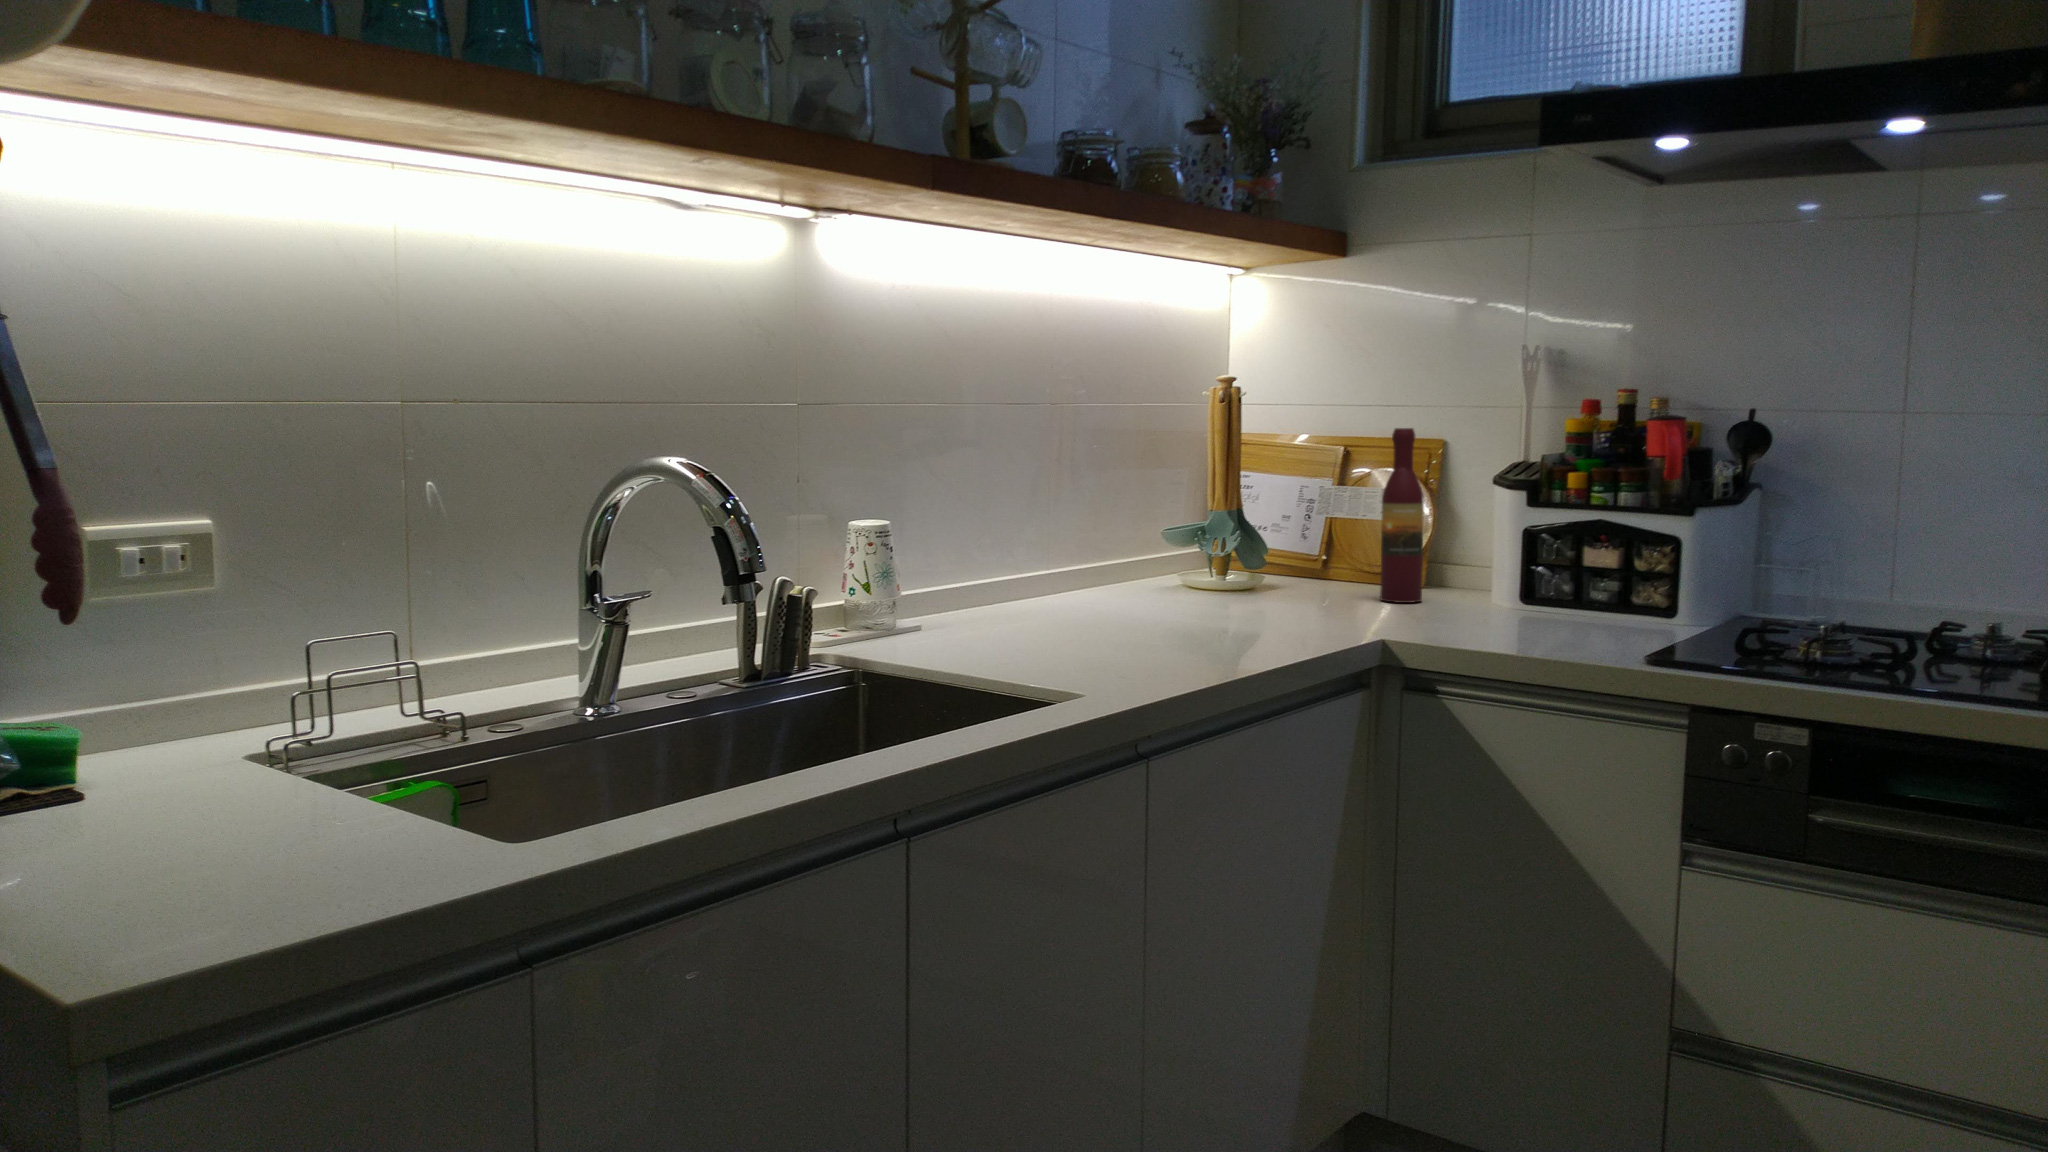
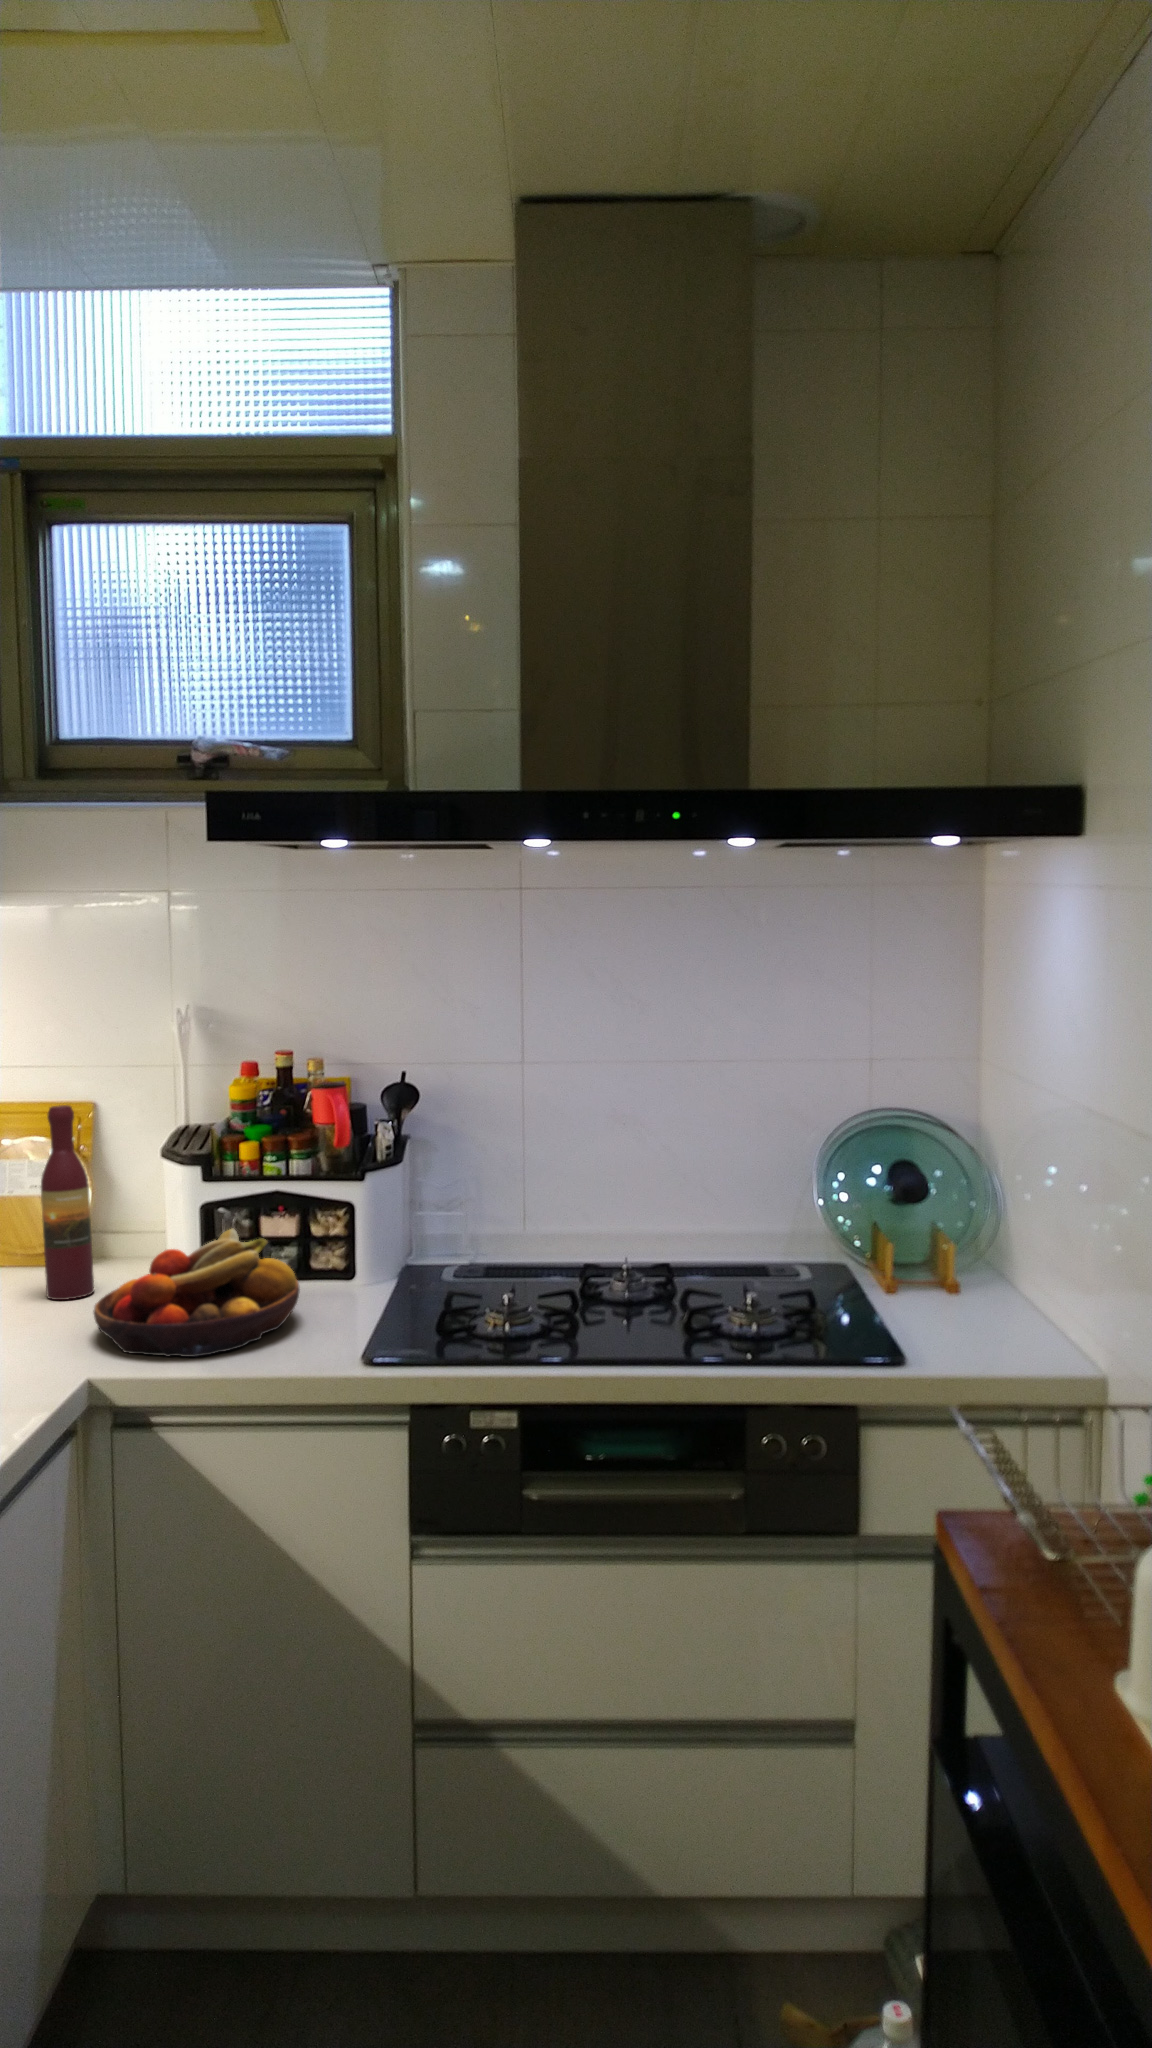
fruit bowl: none [1408,549,1604,640] -> present [93,1229,300,1357]

